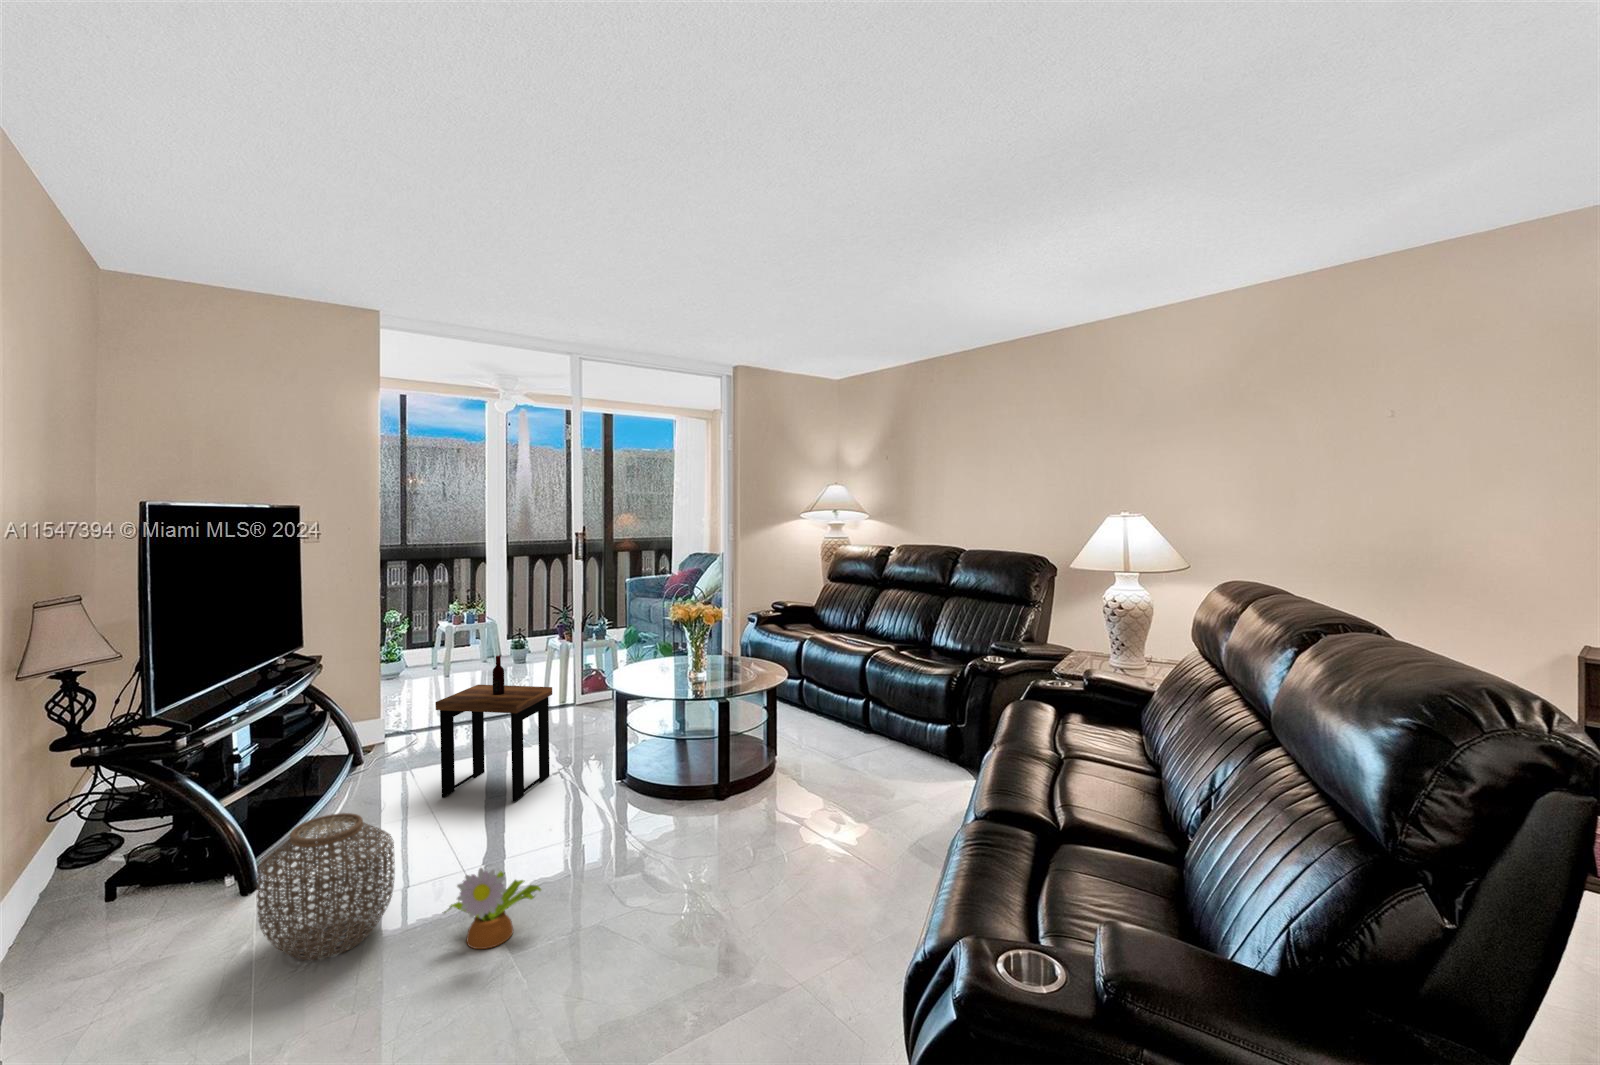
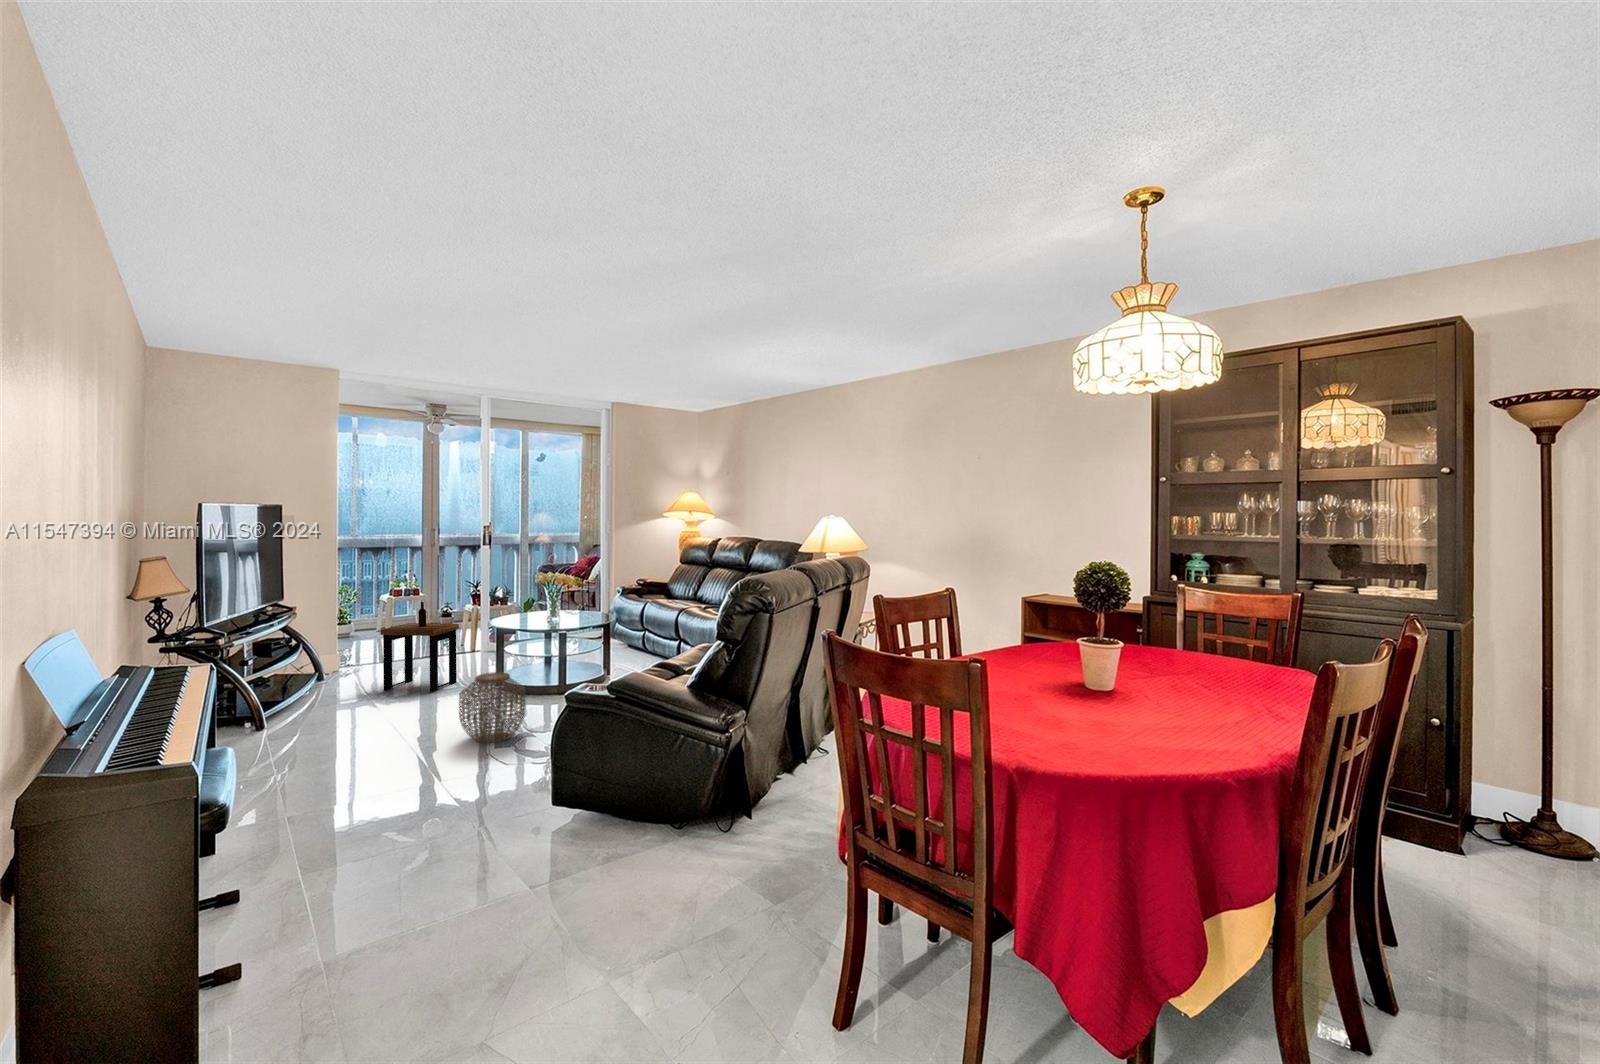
woven basket: present [256,813,395,960] -> present [459,672,525,743]
decorative plant: present [444,868,541,949] -> none [384,695,440,739]

